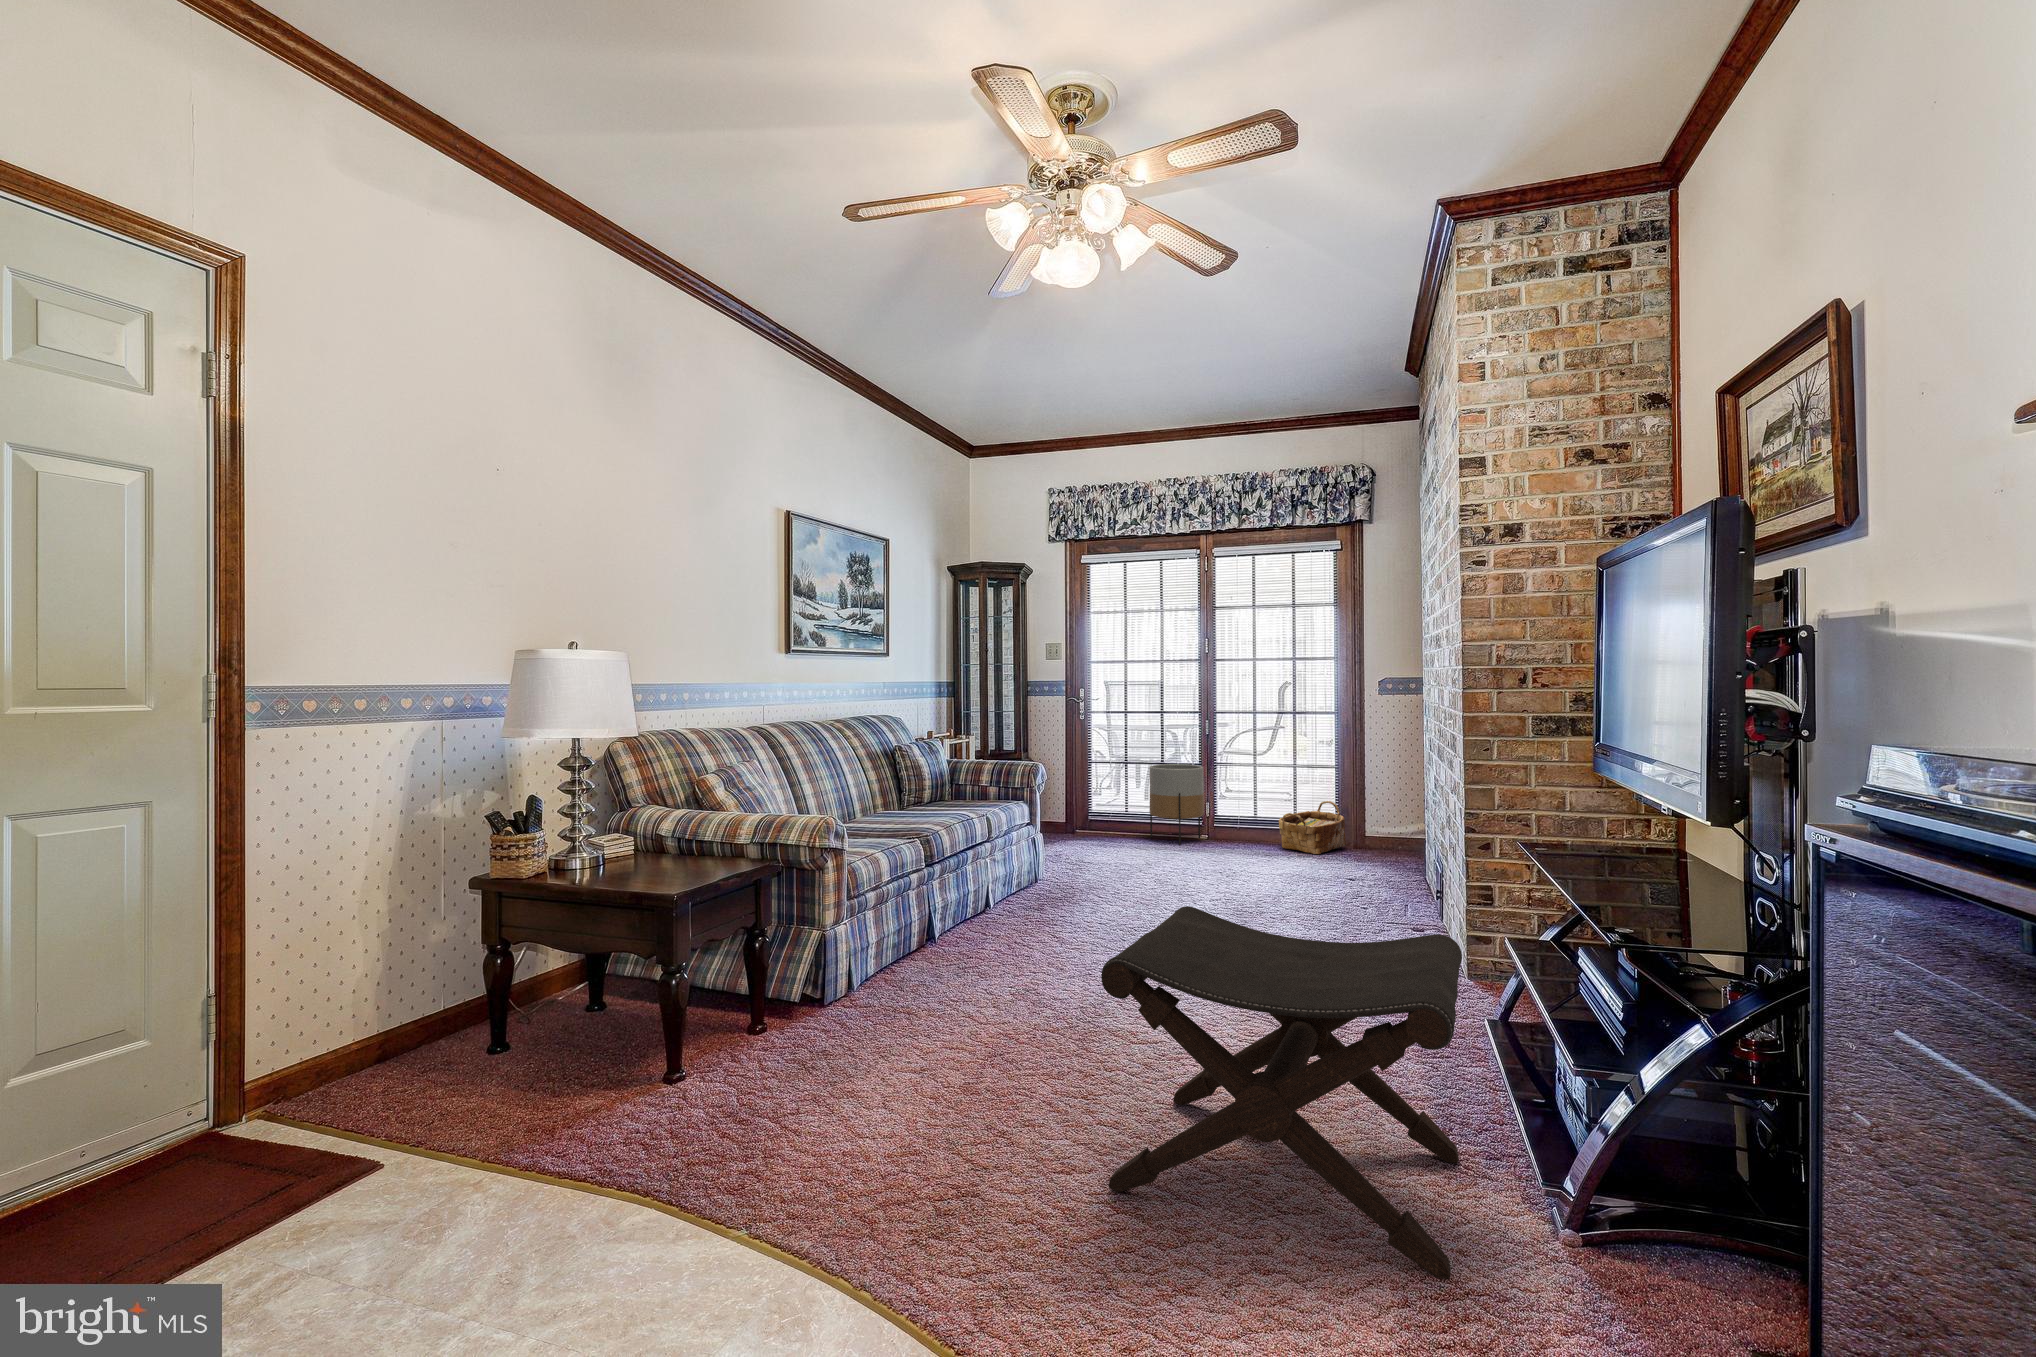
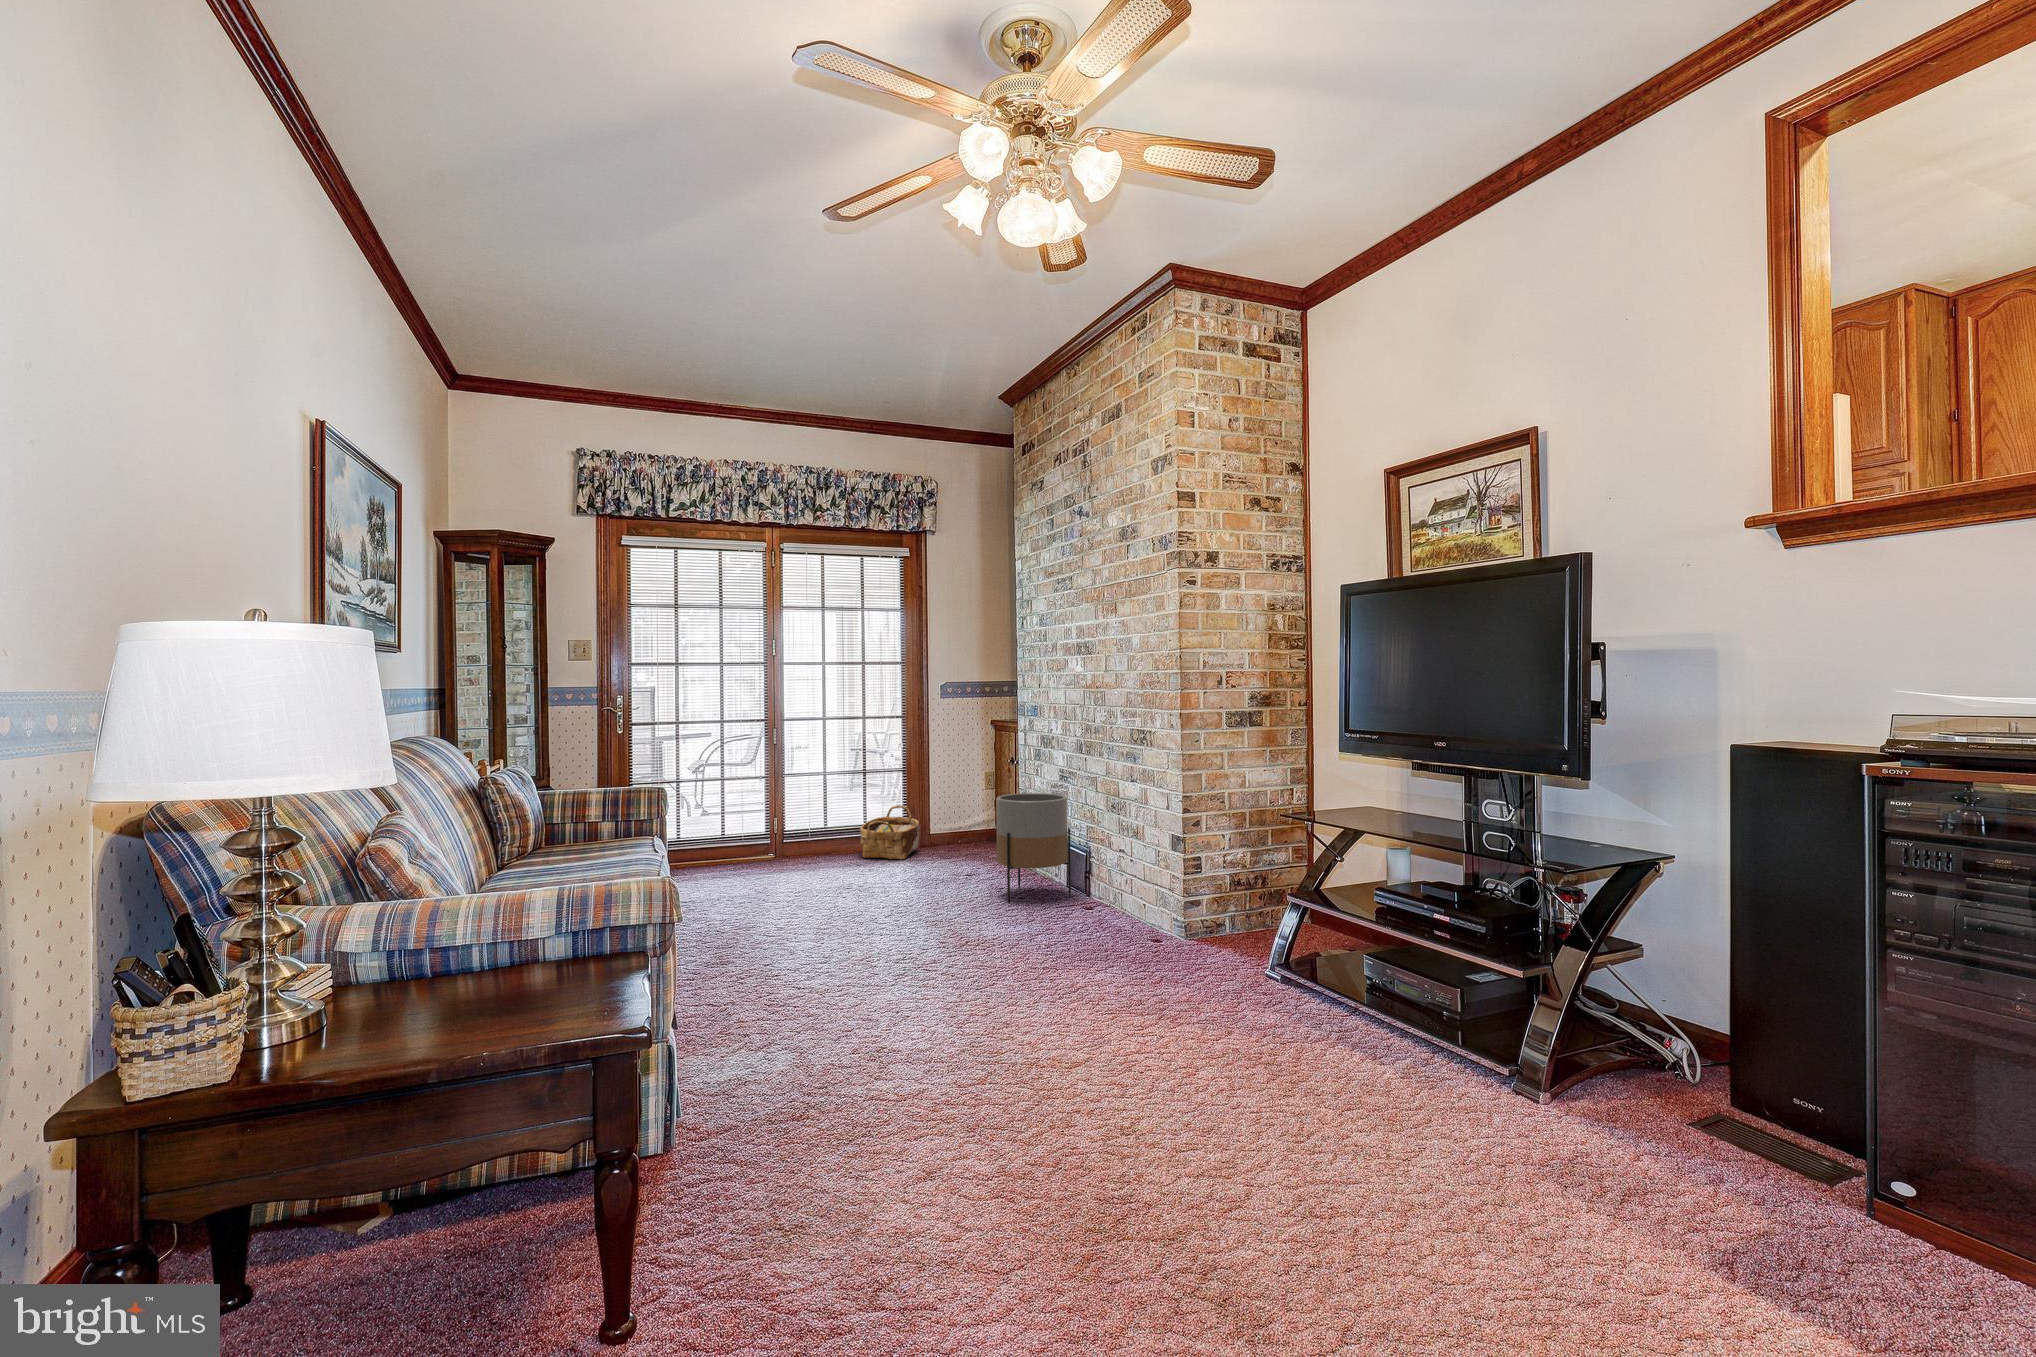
planter: present [1150,764,1204,845] -> present [996,793,1071,903]
footstool: present [1101,906,1462,1279] -> none [1168,892,1537,1199]

